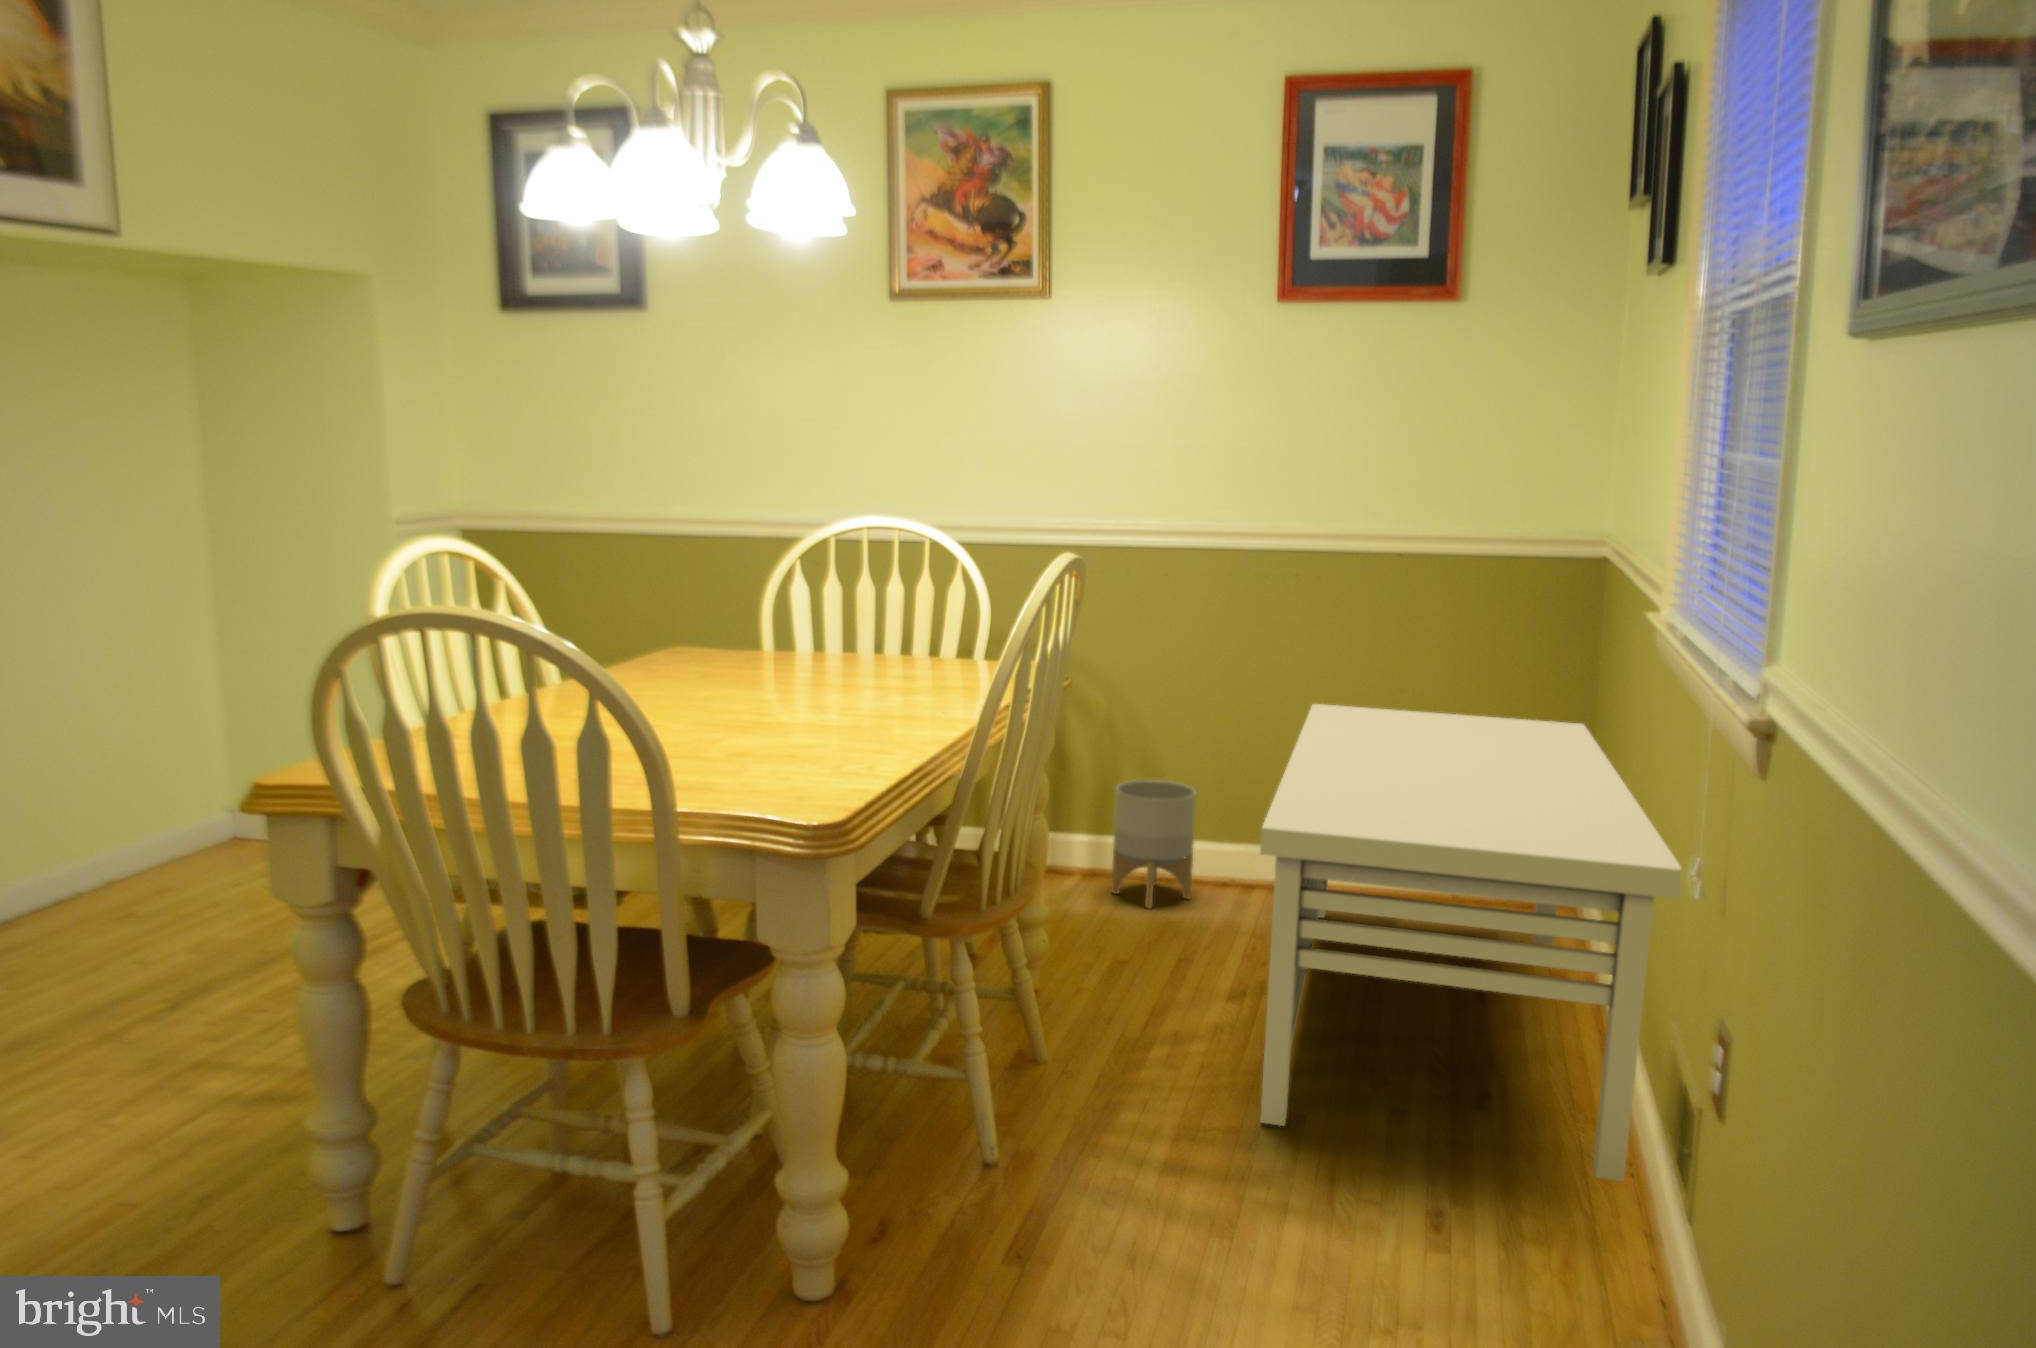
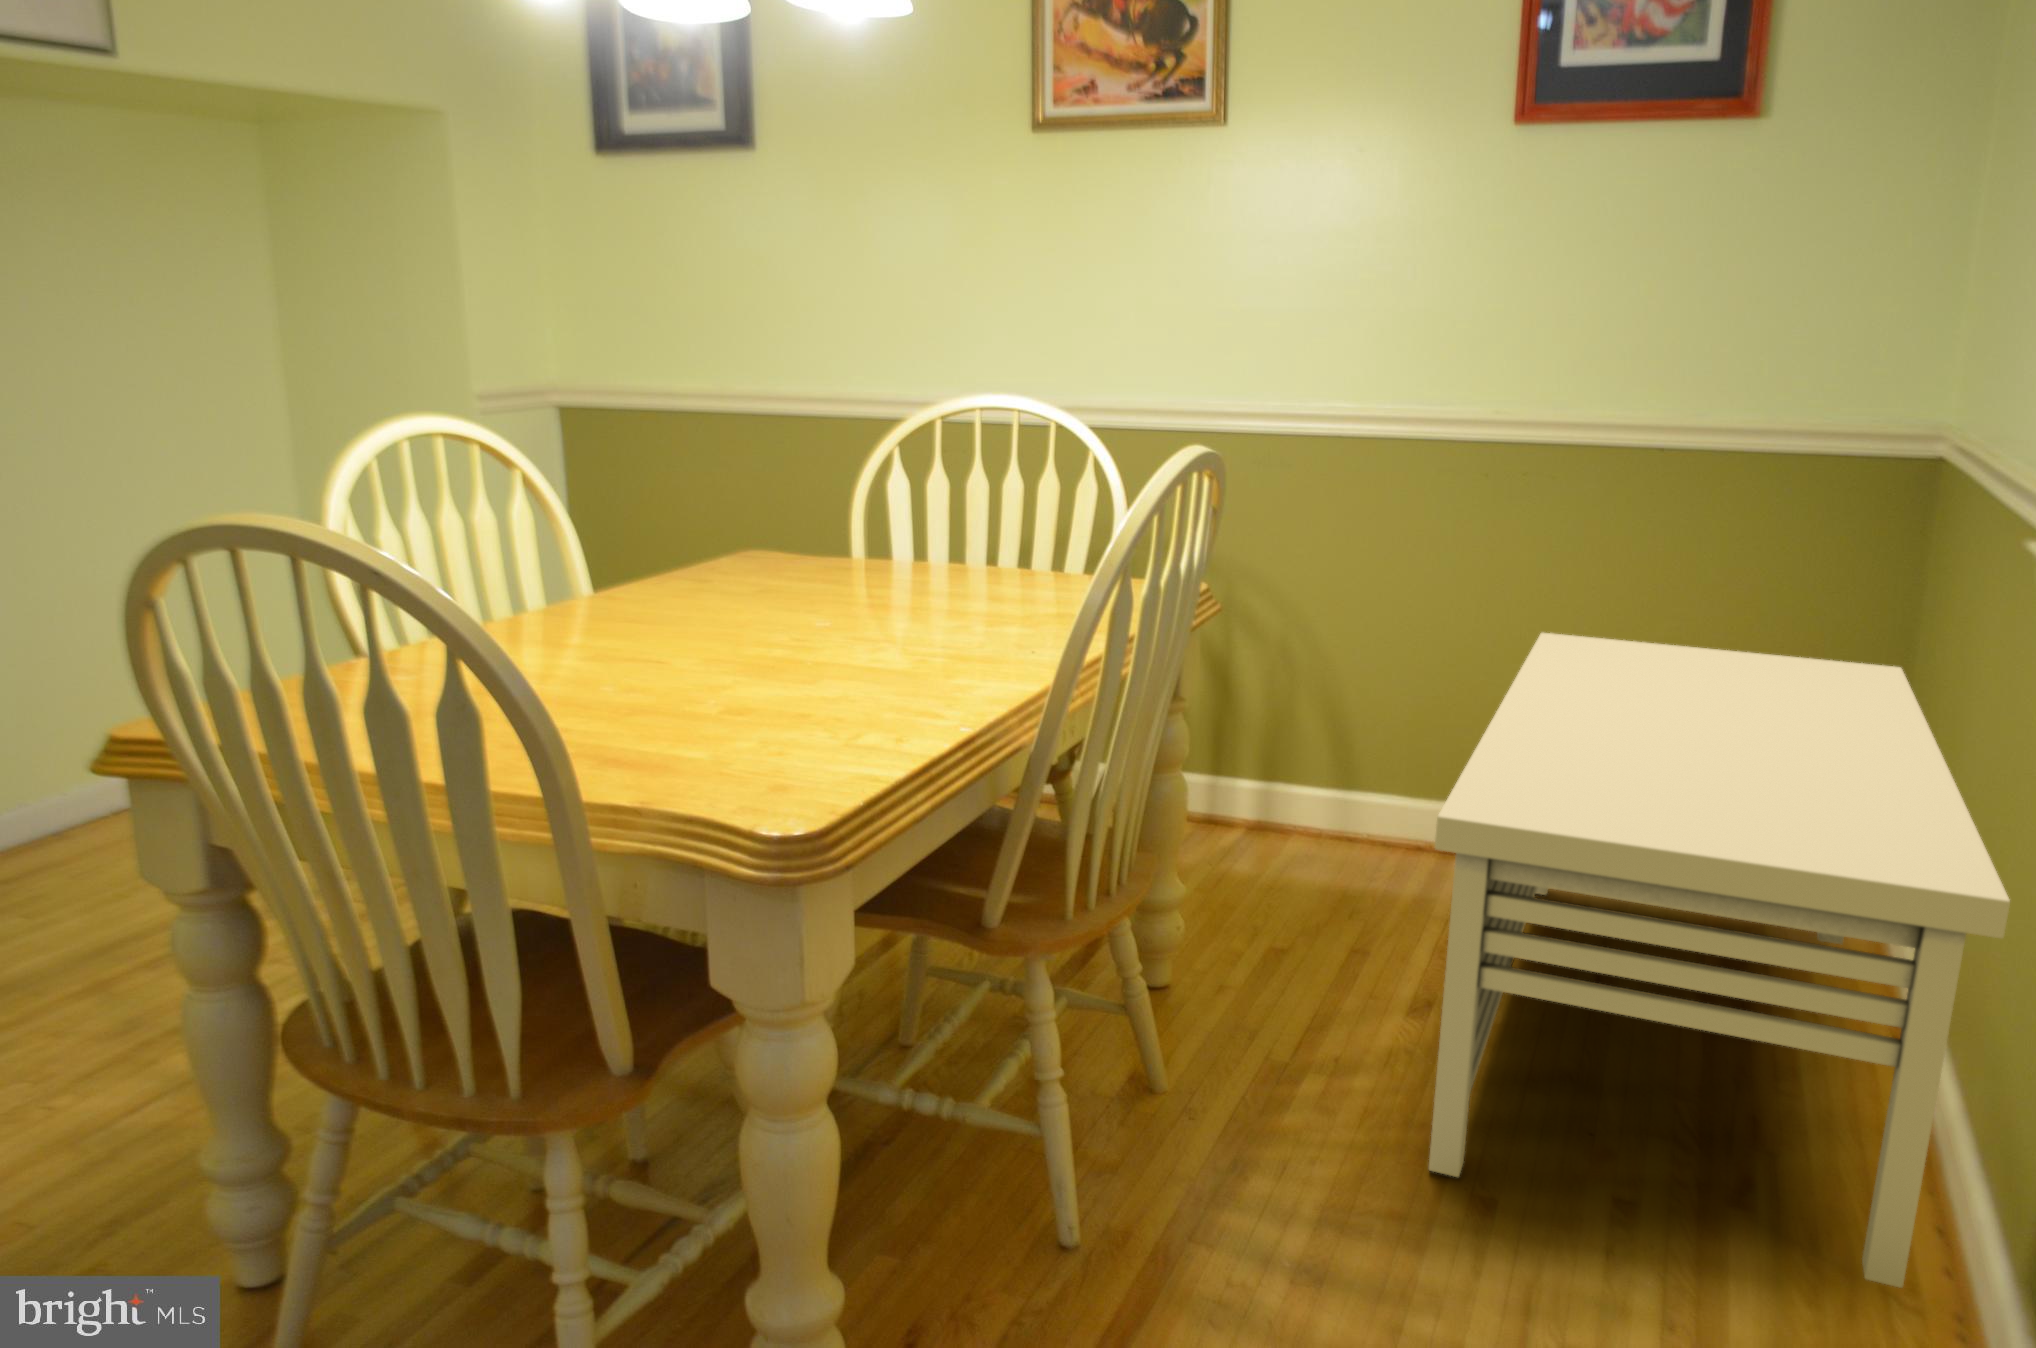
planter: present [1111,780,1196,909] -> none [1286,718,1391,874]

